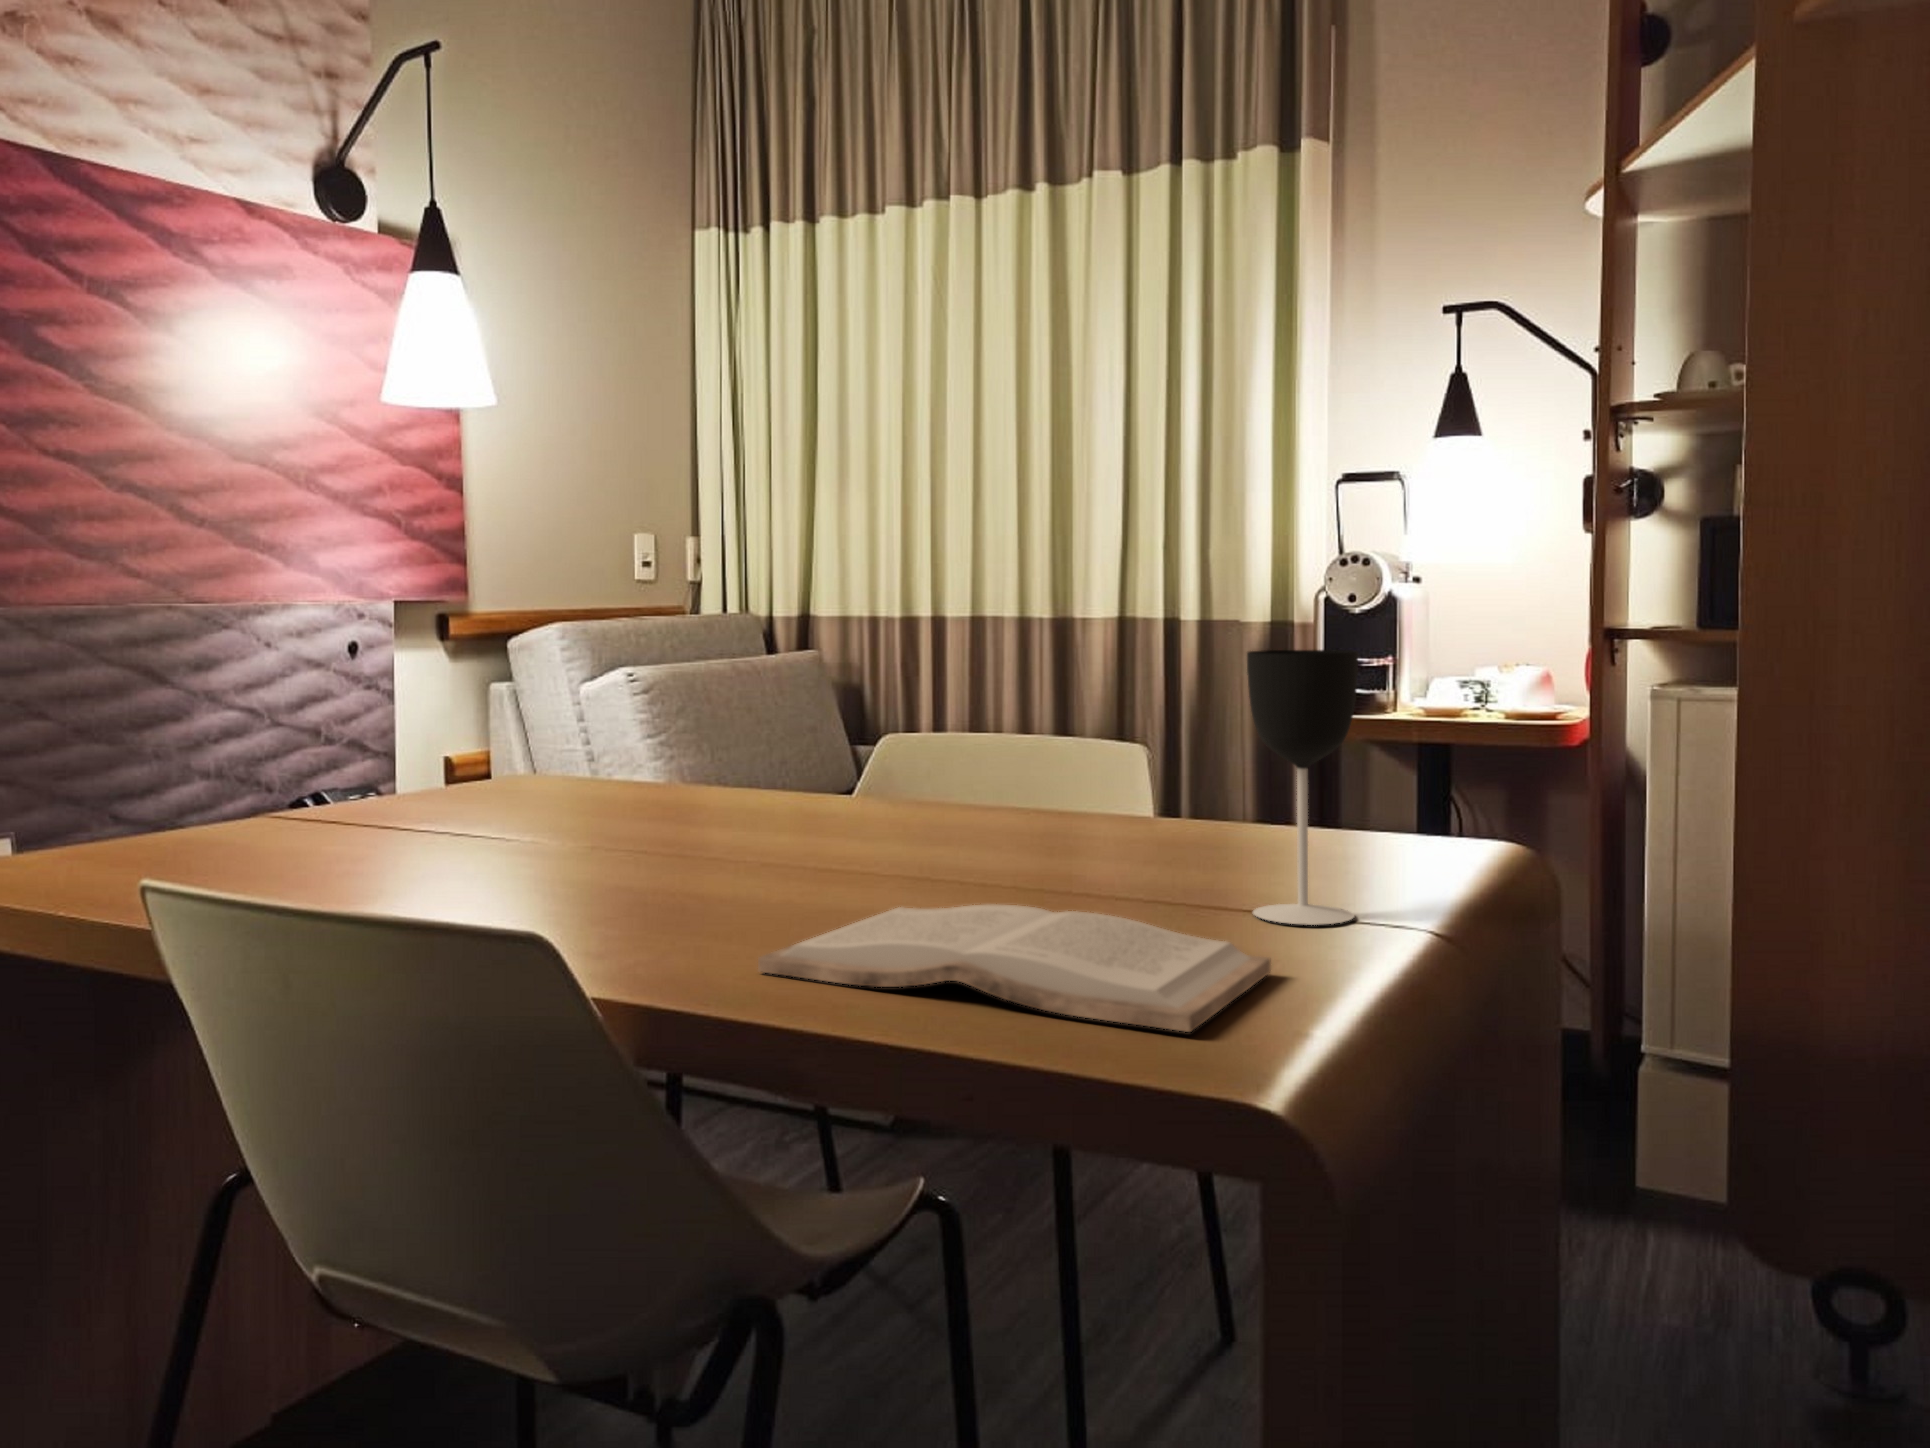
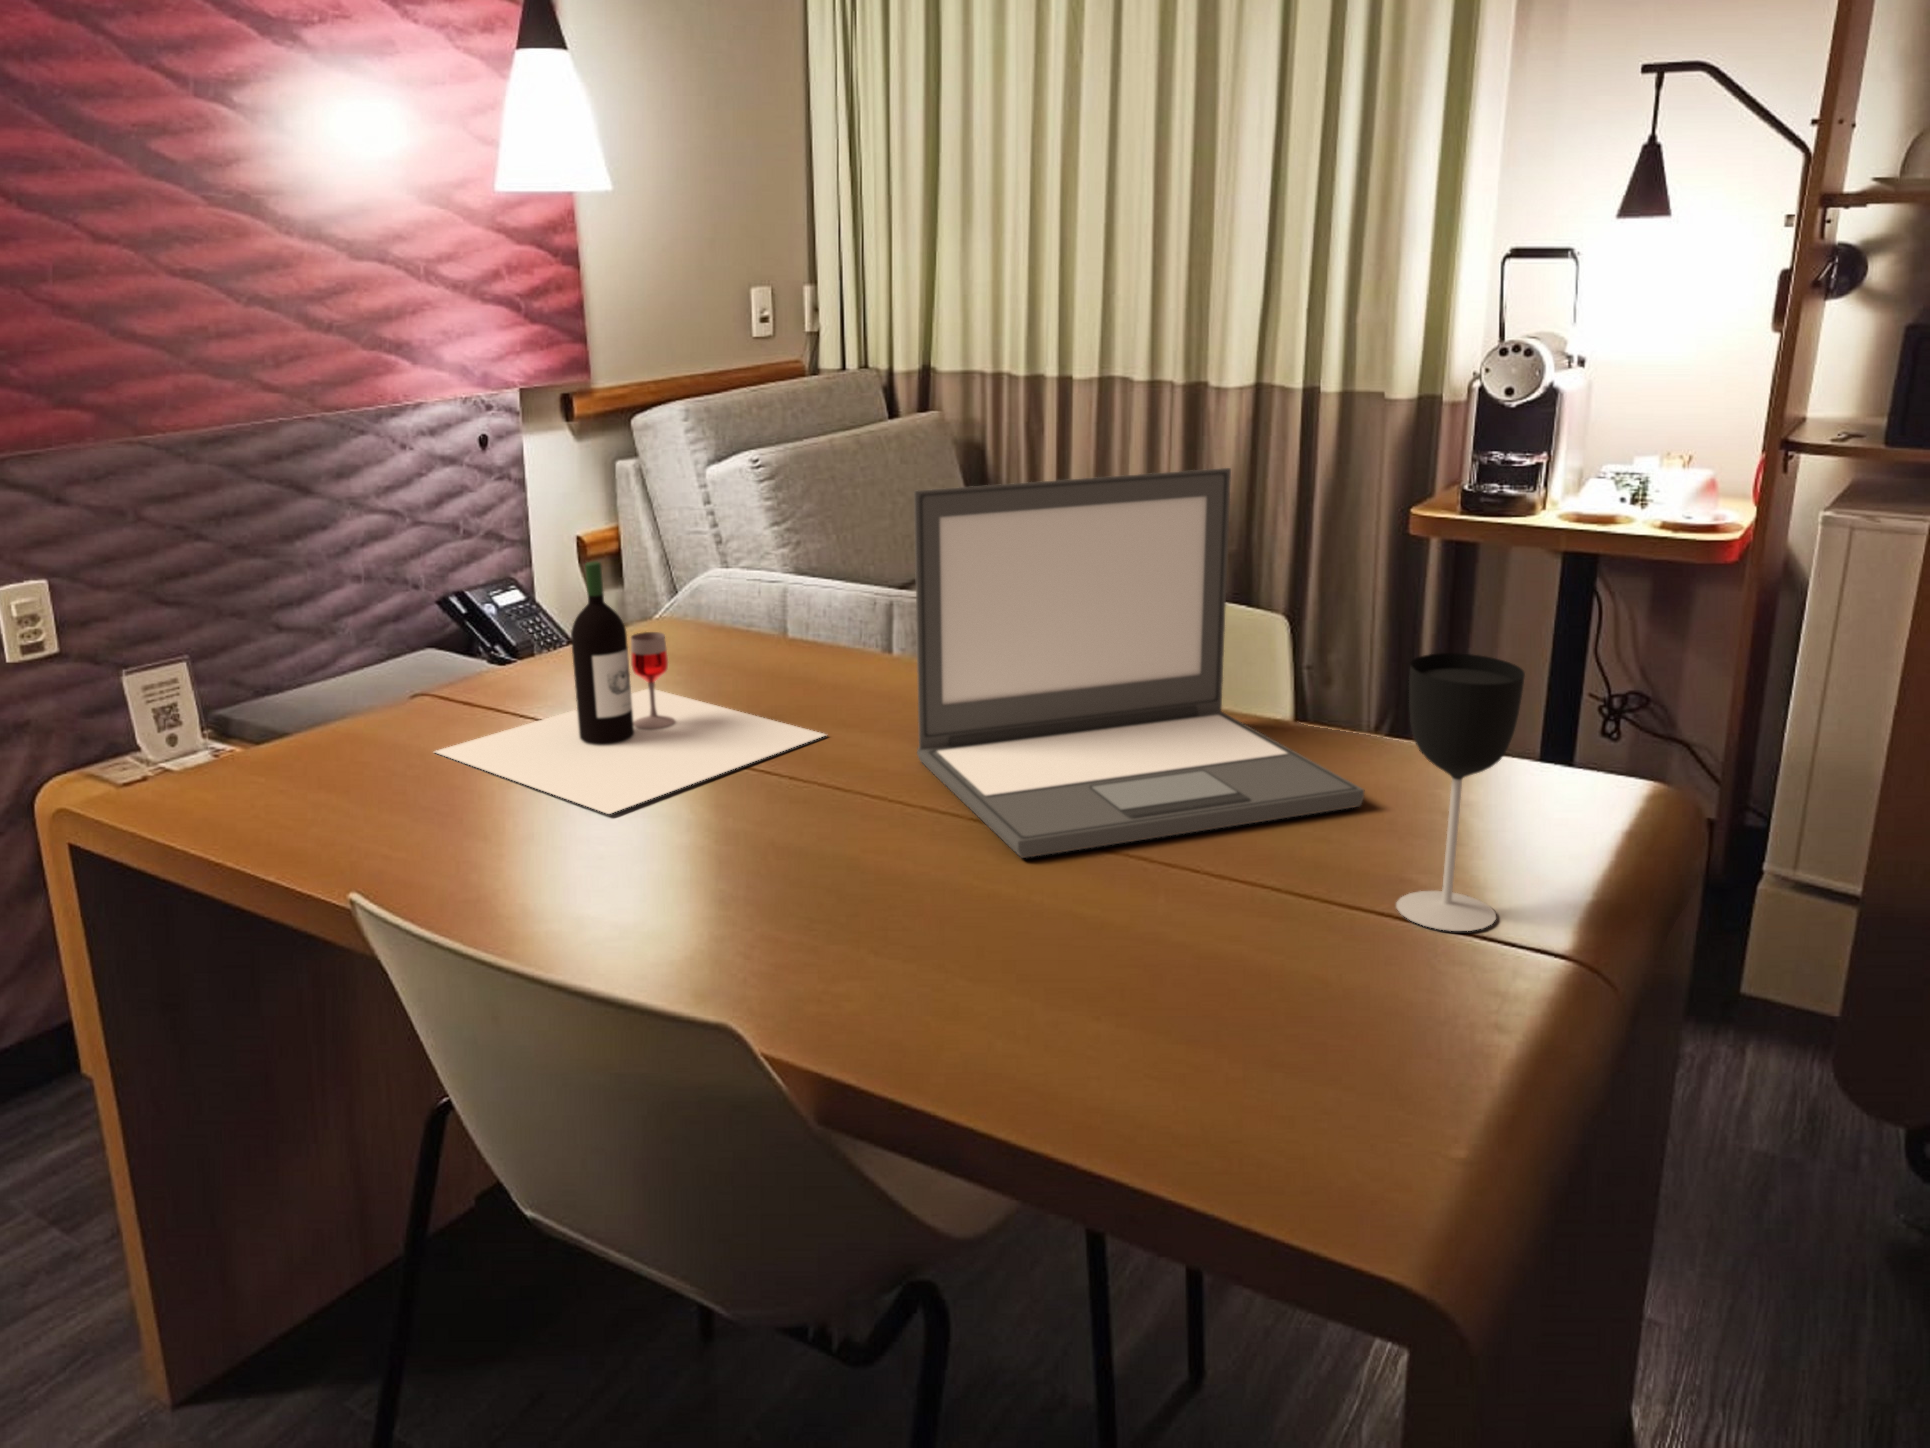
laptop: none [761,559,1220,893] -> present [914,468,1365,858]
wine bottle: none [250,651,676,878] -> present [435,561,825,814]
book: present [758,904,1271,1032] -> none [933,904,1416,1118]

